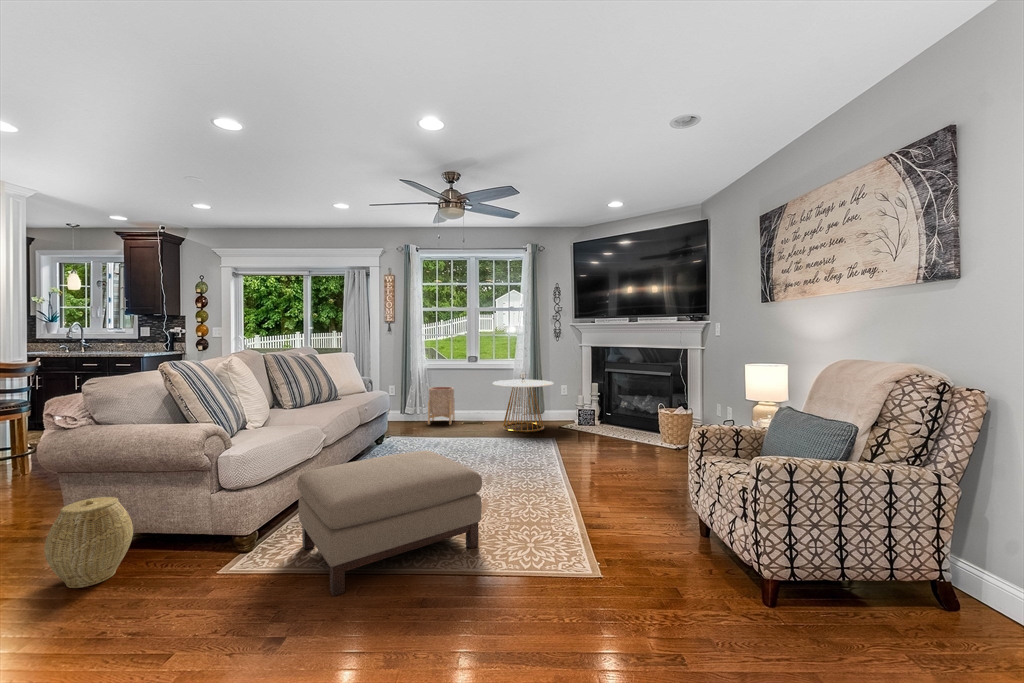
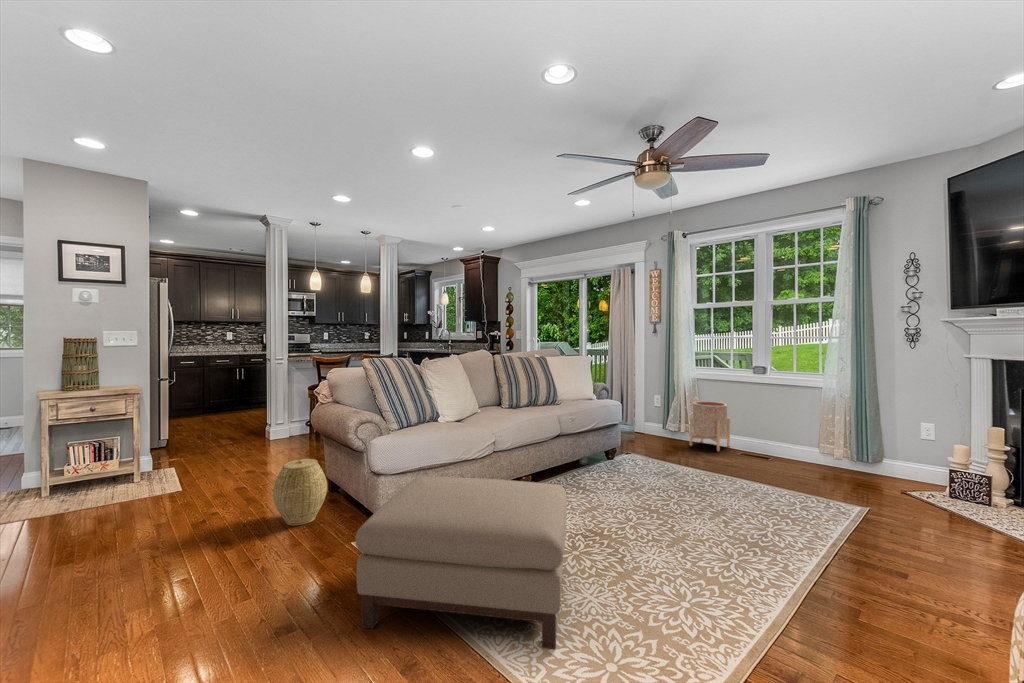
side table: present [493,373,554,432] -> none [774,395,890,490]

